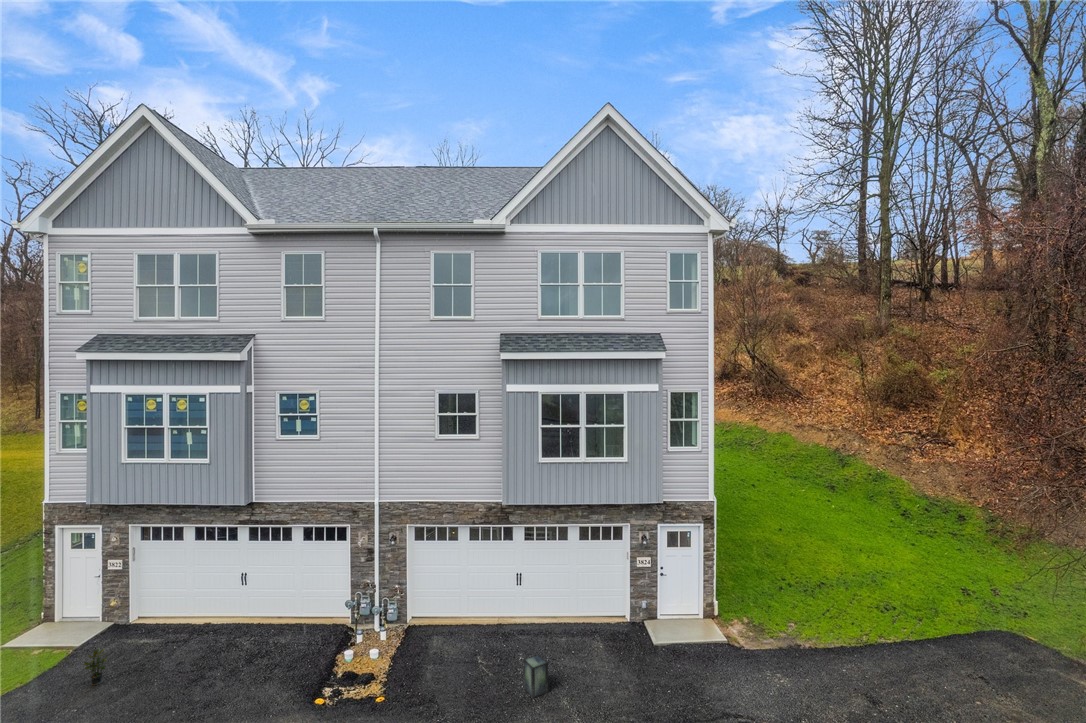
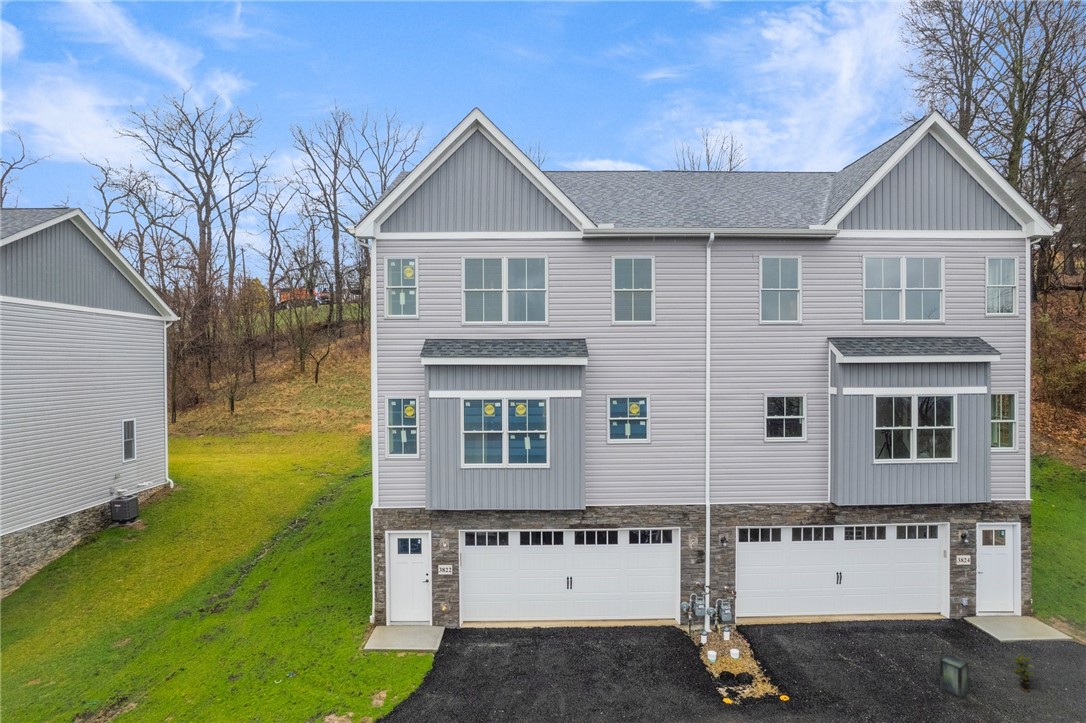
potted plant: present [84,648,107,685] -> present [1012,653,1035,691]

